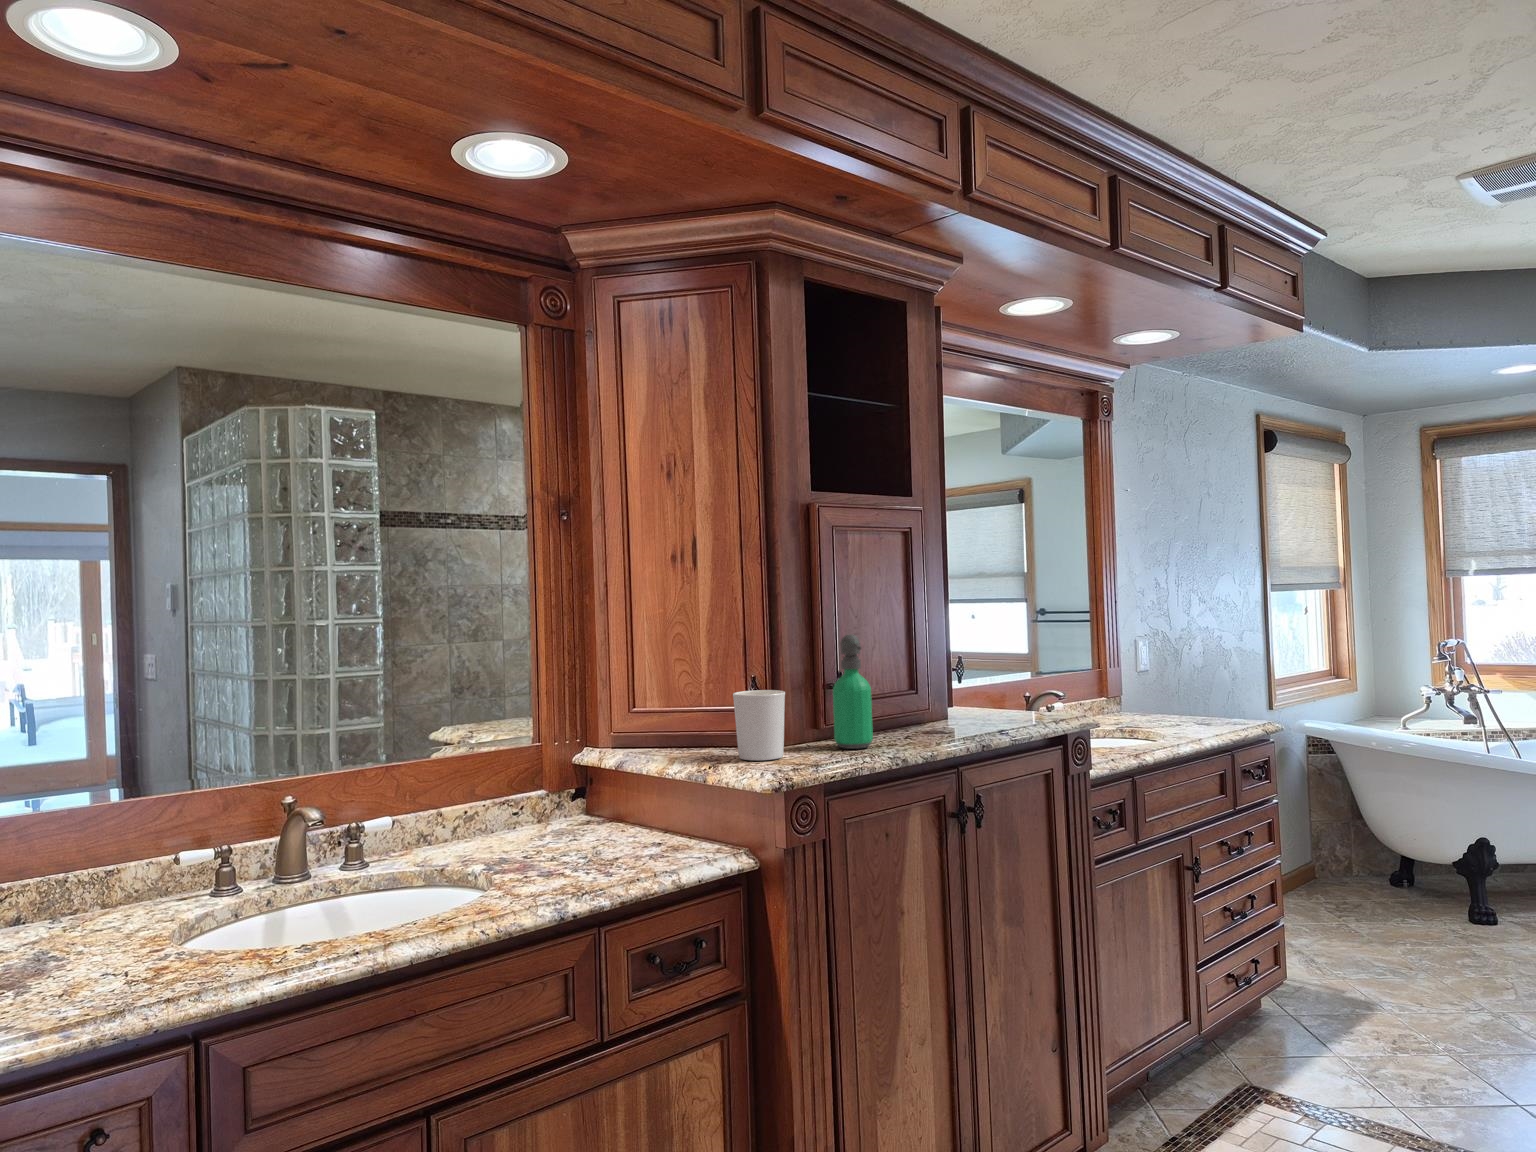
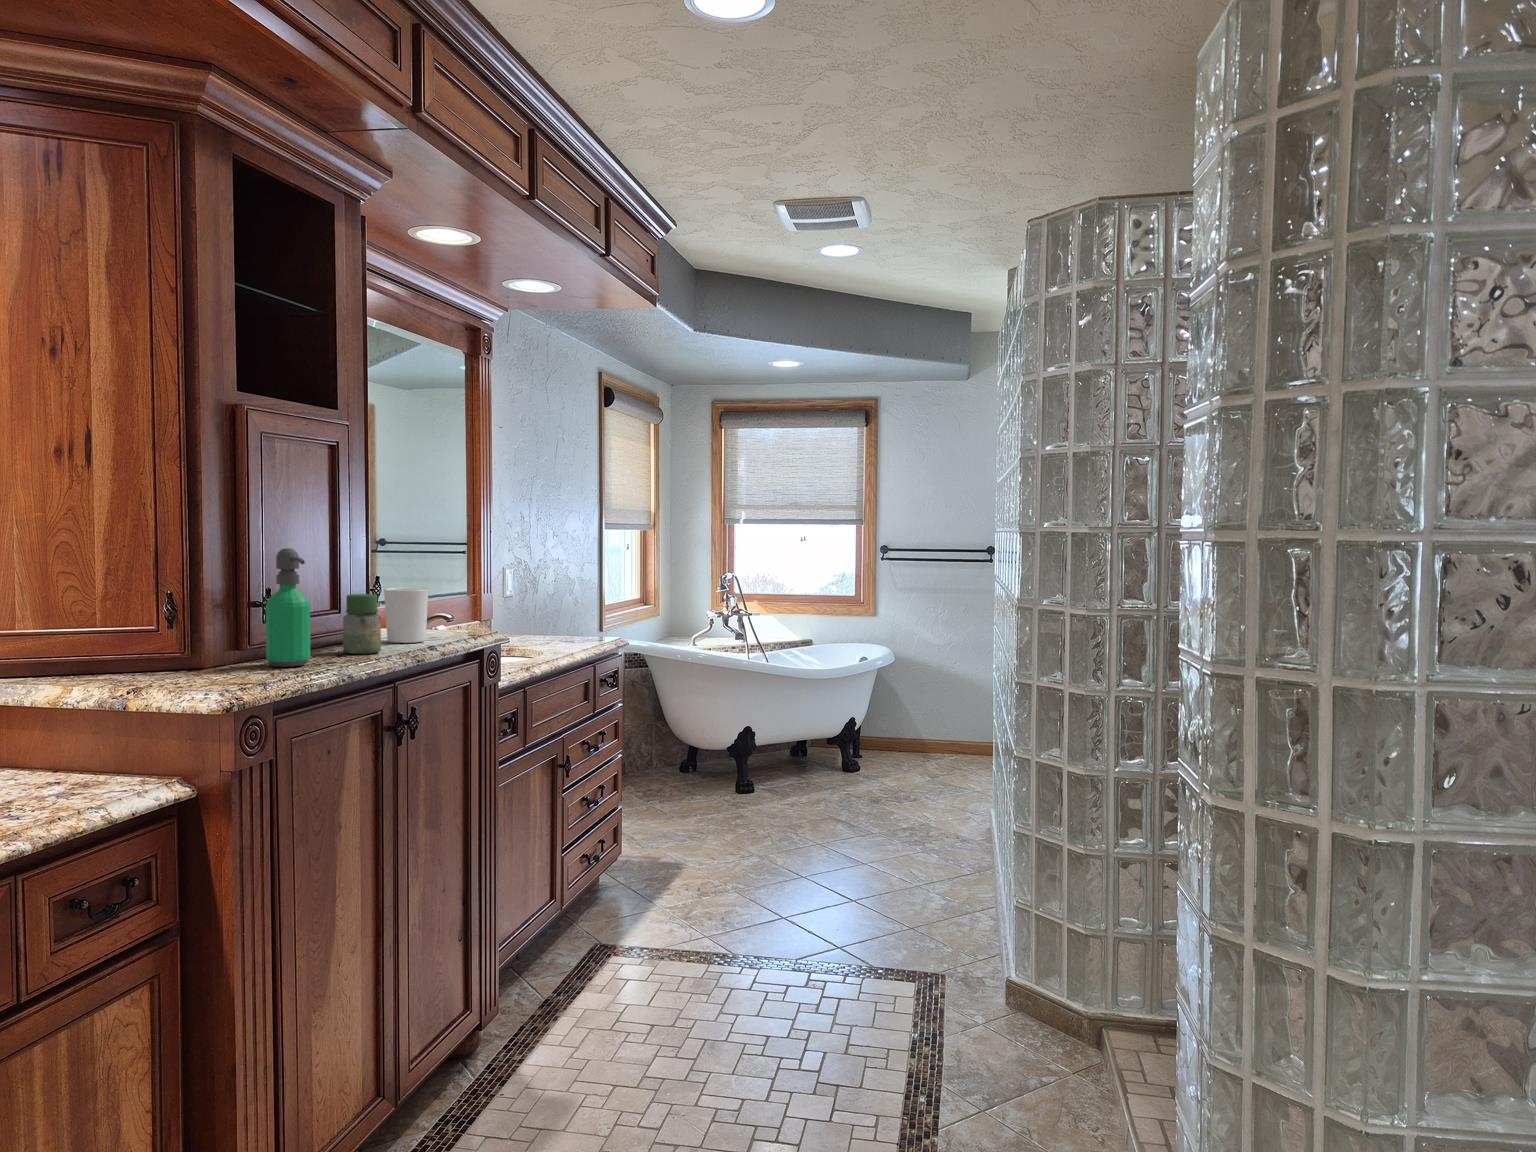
jar: none [914,677,950,737] -> present [343,594,381,654]
candle holder: present [733,690,785,761] -> present [384,588,429,643]

